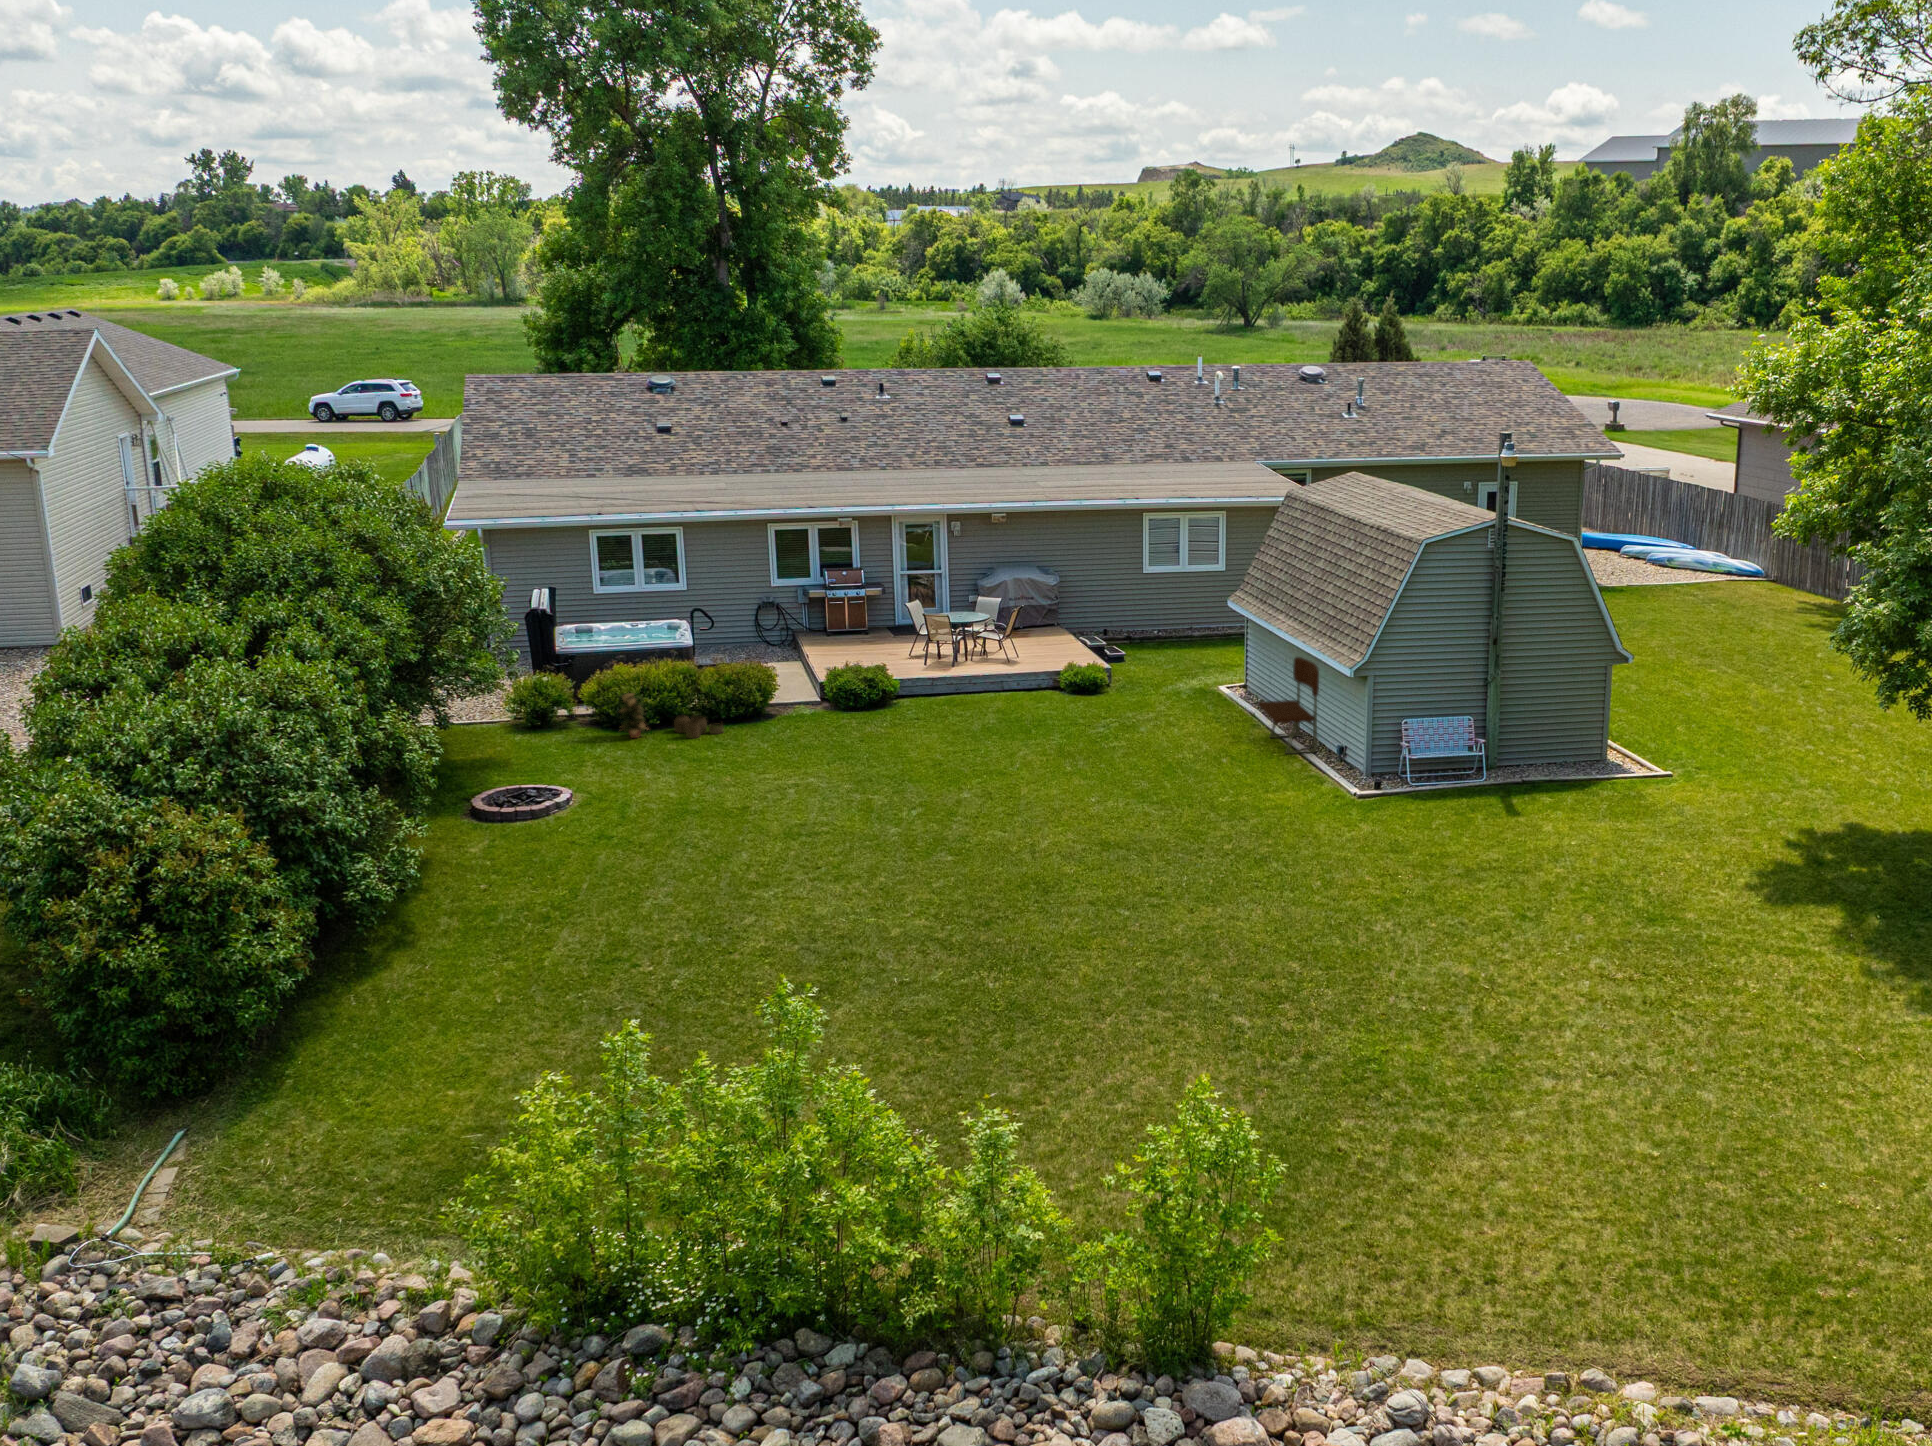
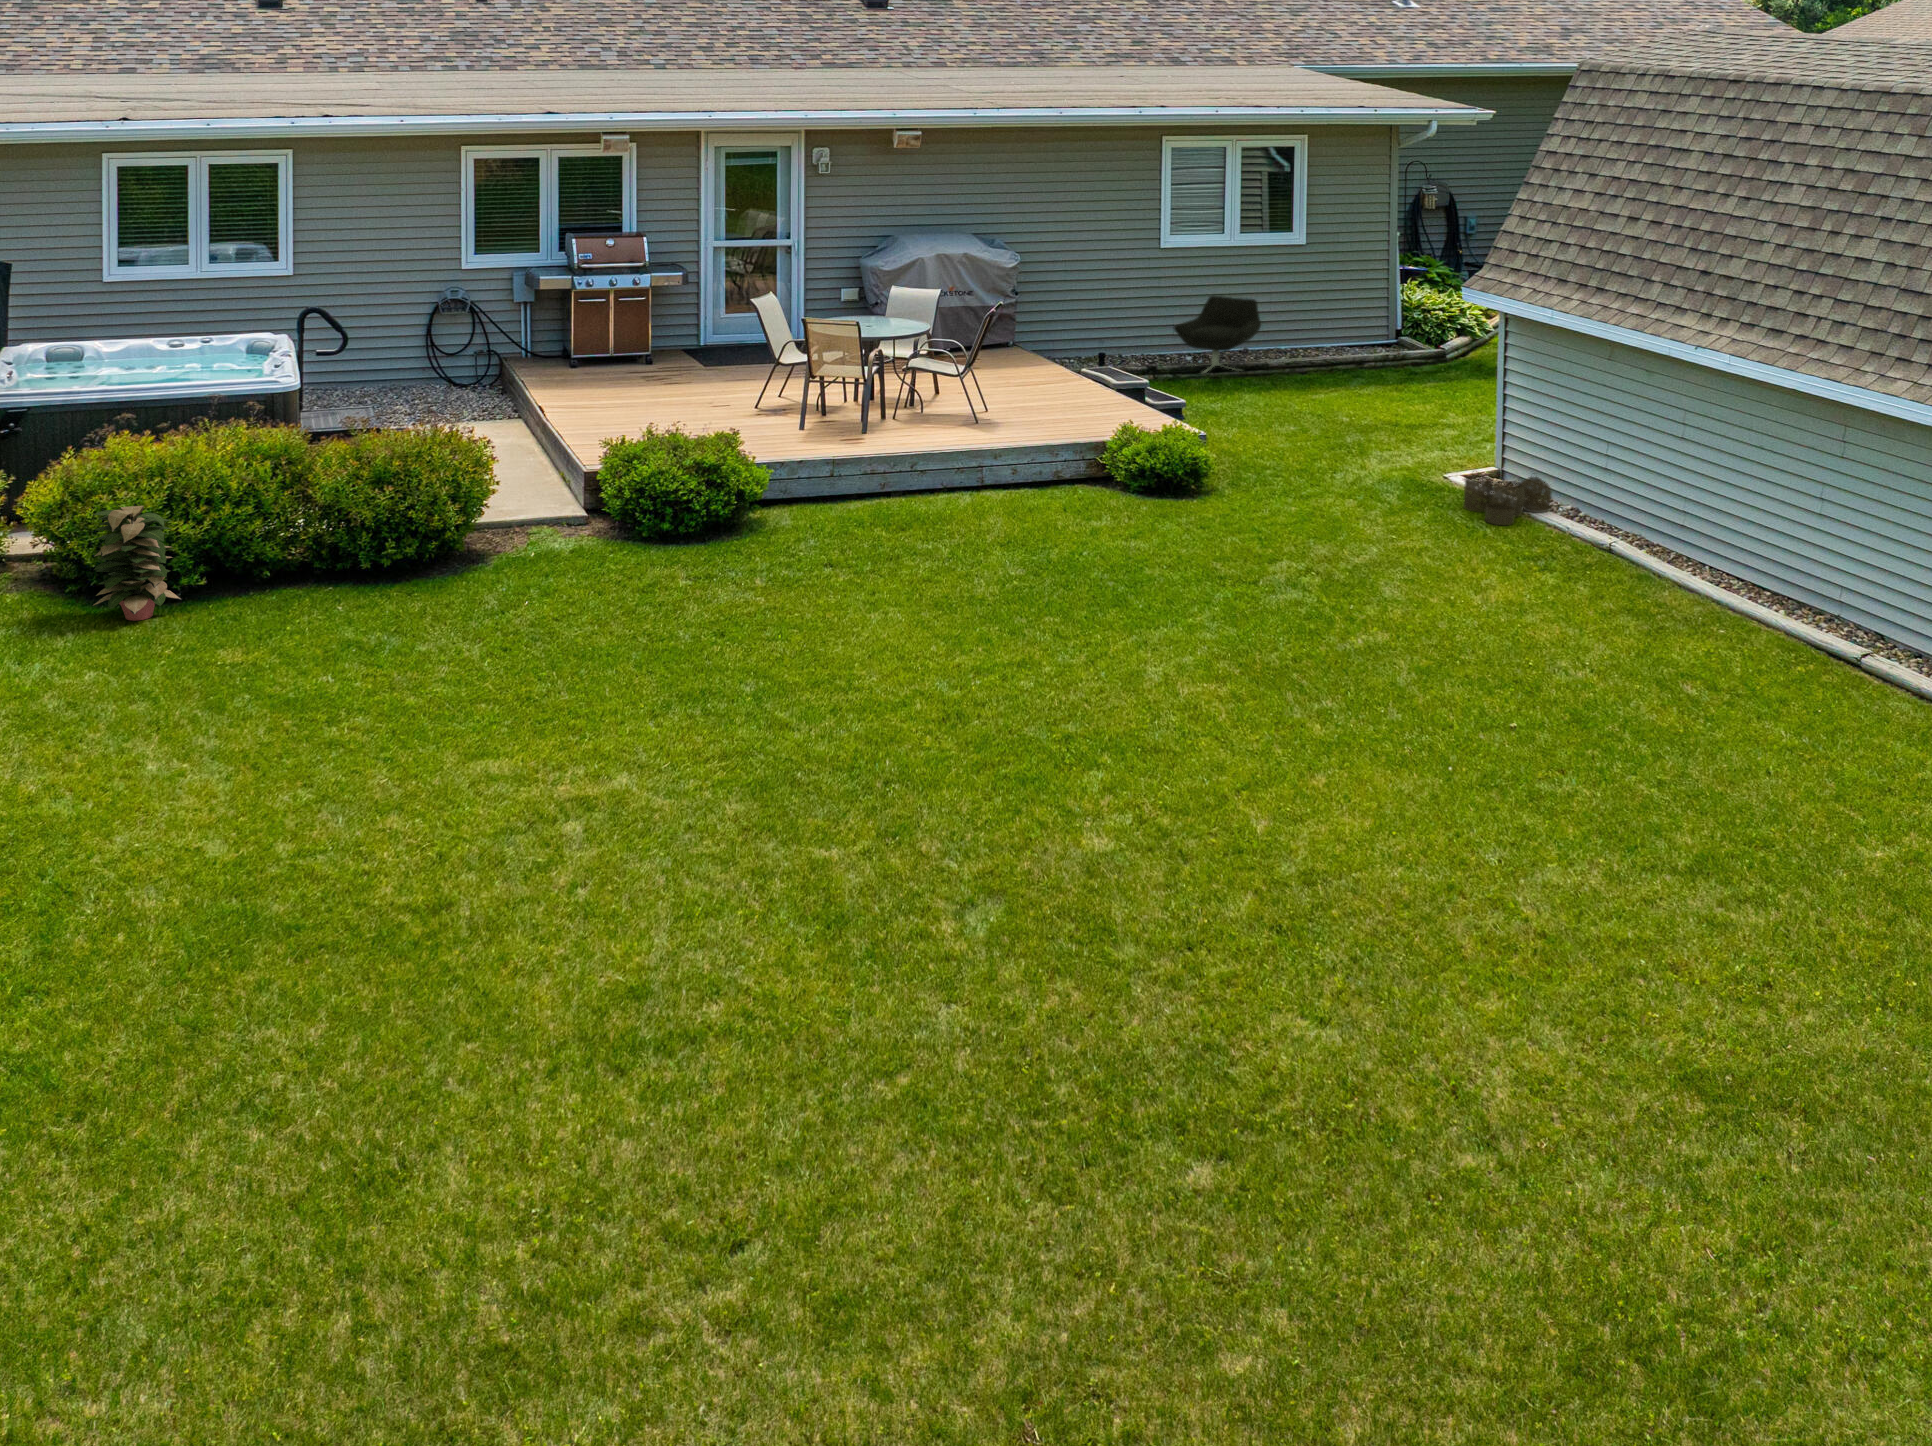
lounge chair: none [1141,590,1190,633] -> present [1174,296,1261,373]
bench: present [1259,657,1319,754] -> none [1682,421,1892,660]
woven basket: present [674,715,723,738] -> present [1464,475,1551,525]

